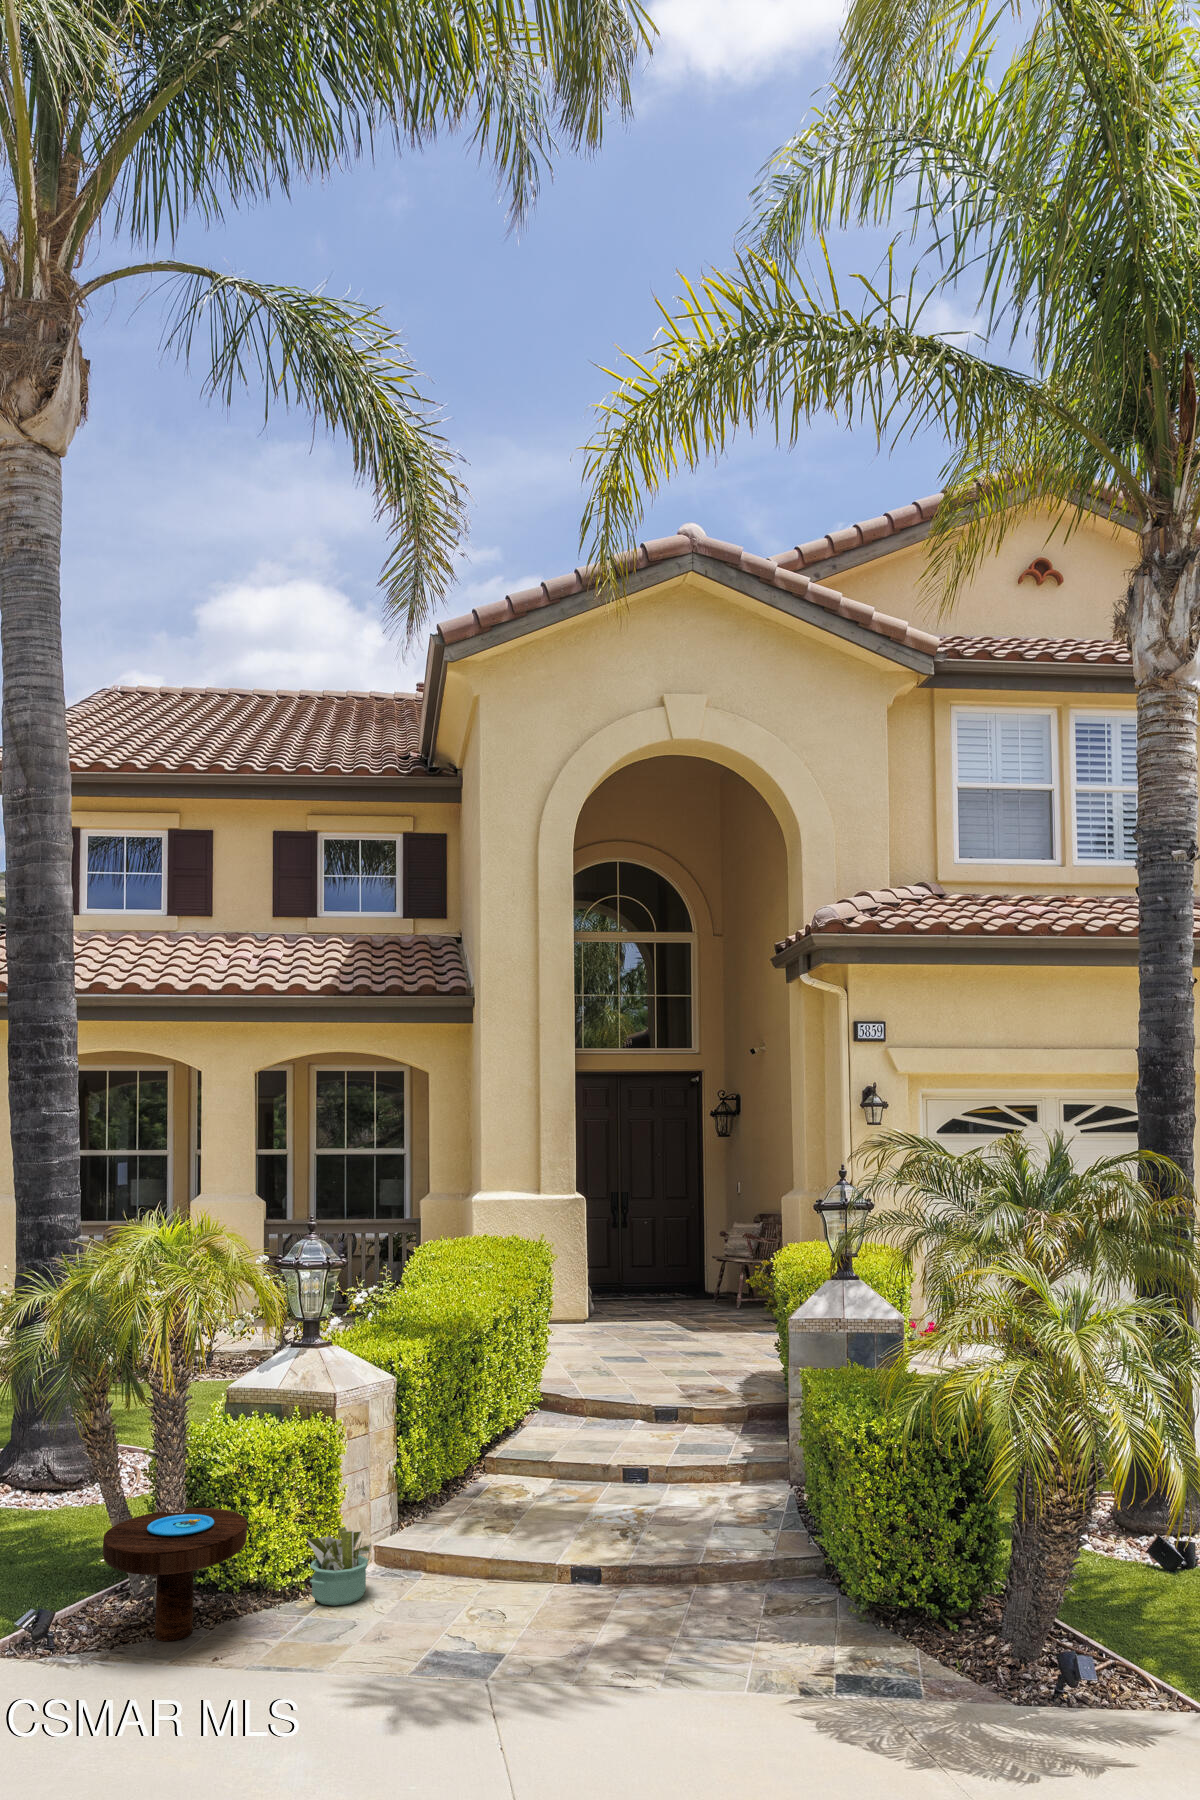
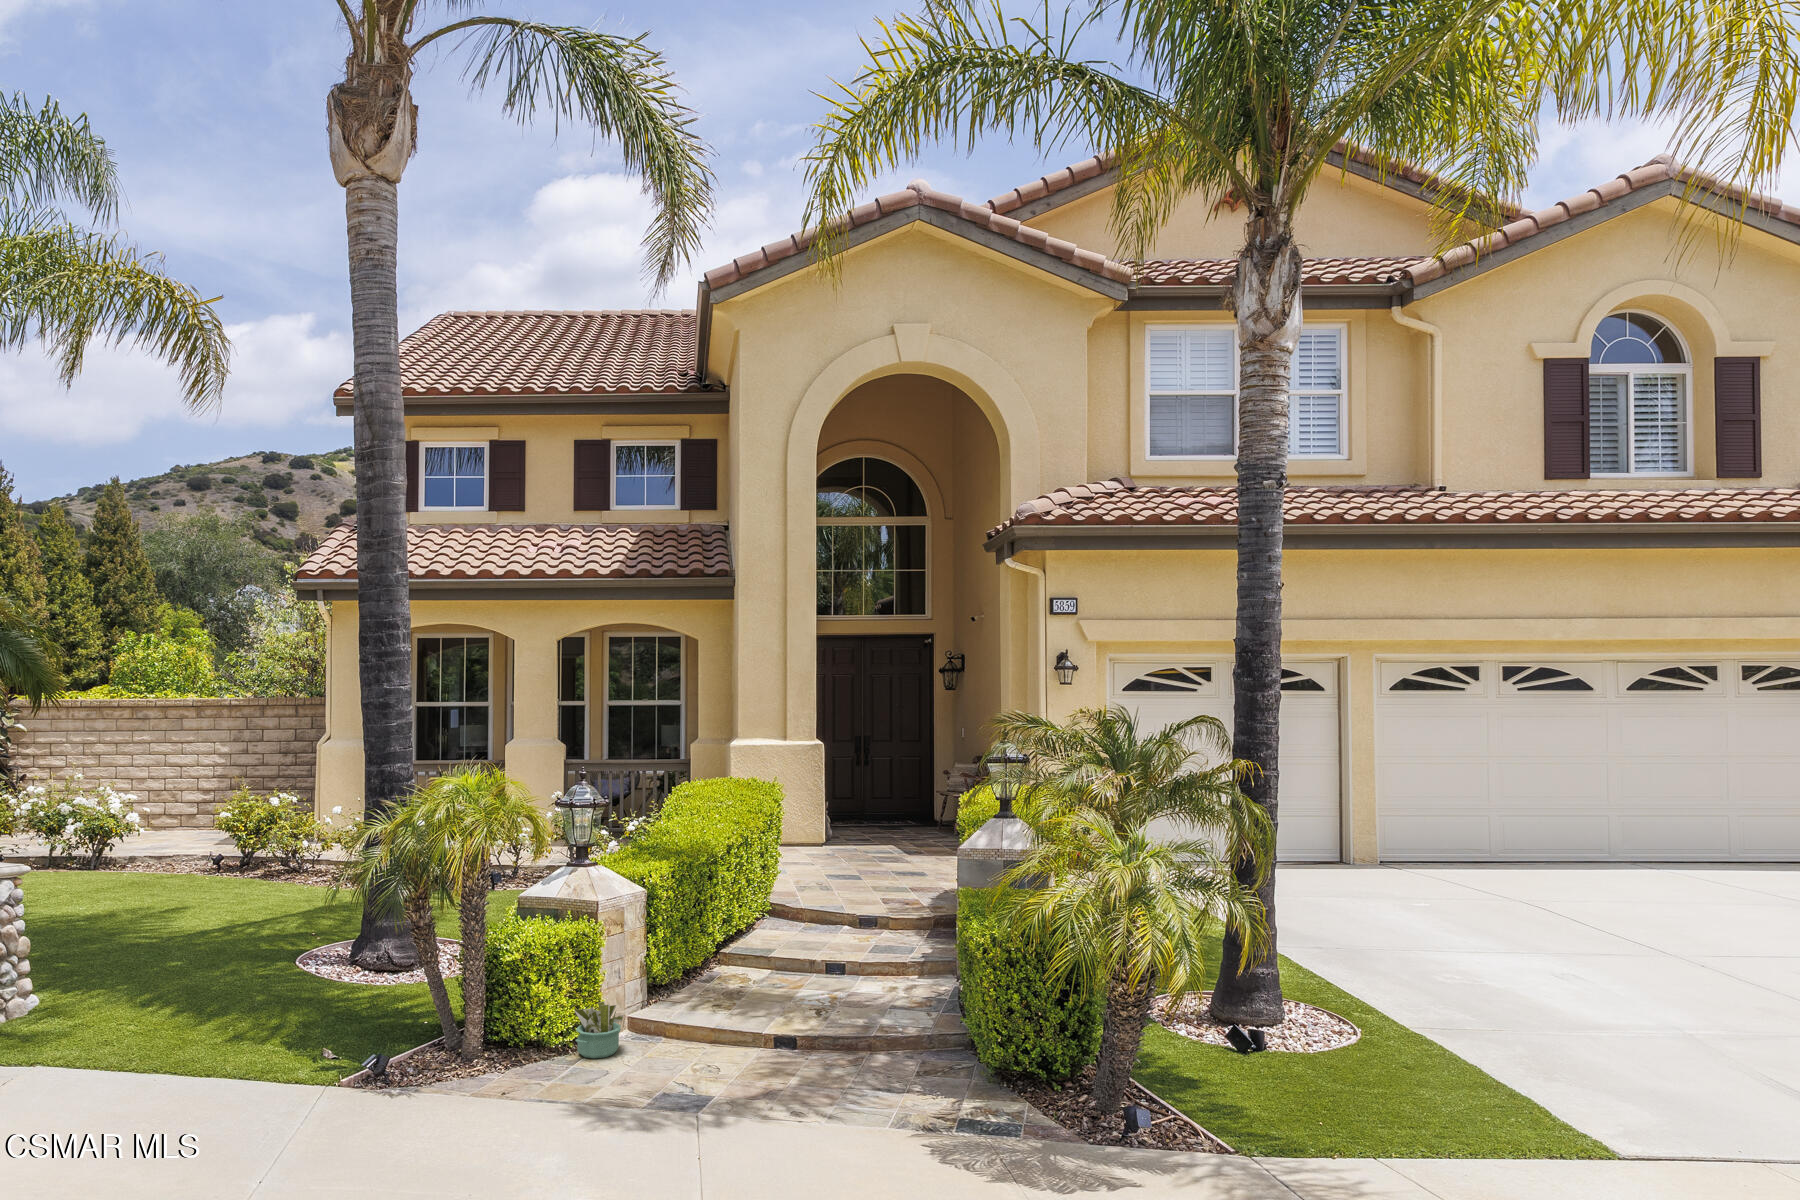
side table: present [103,1508,247,1641] -> none [417,985,527,1081]

